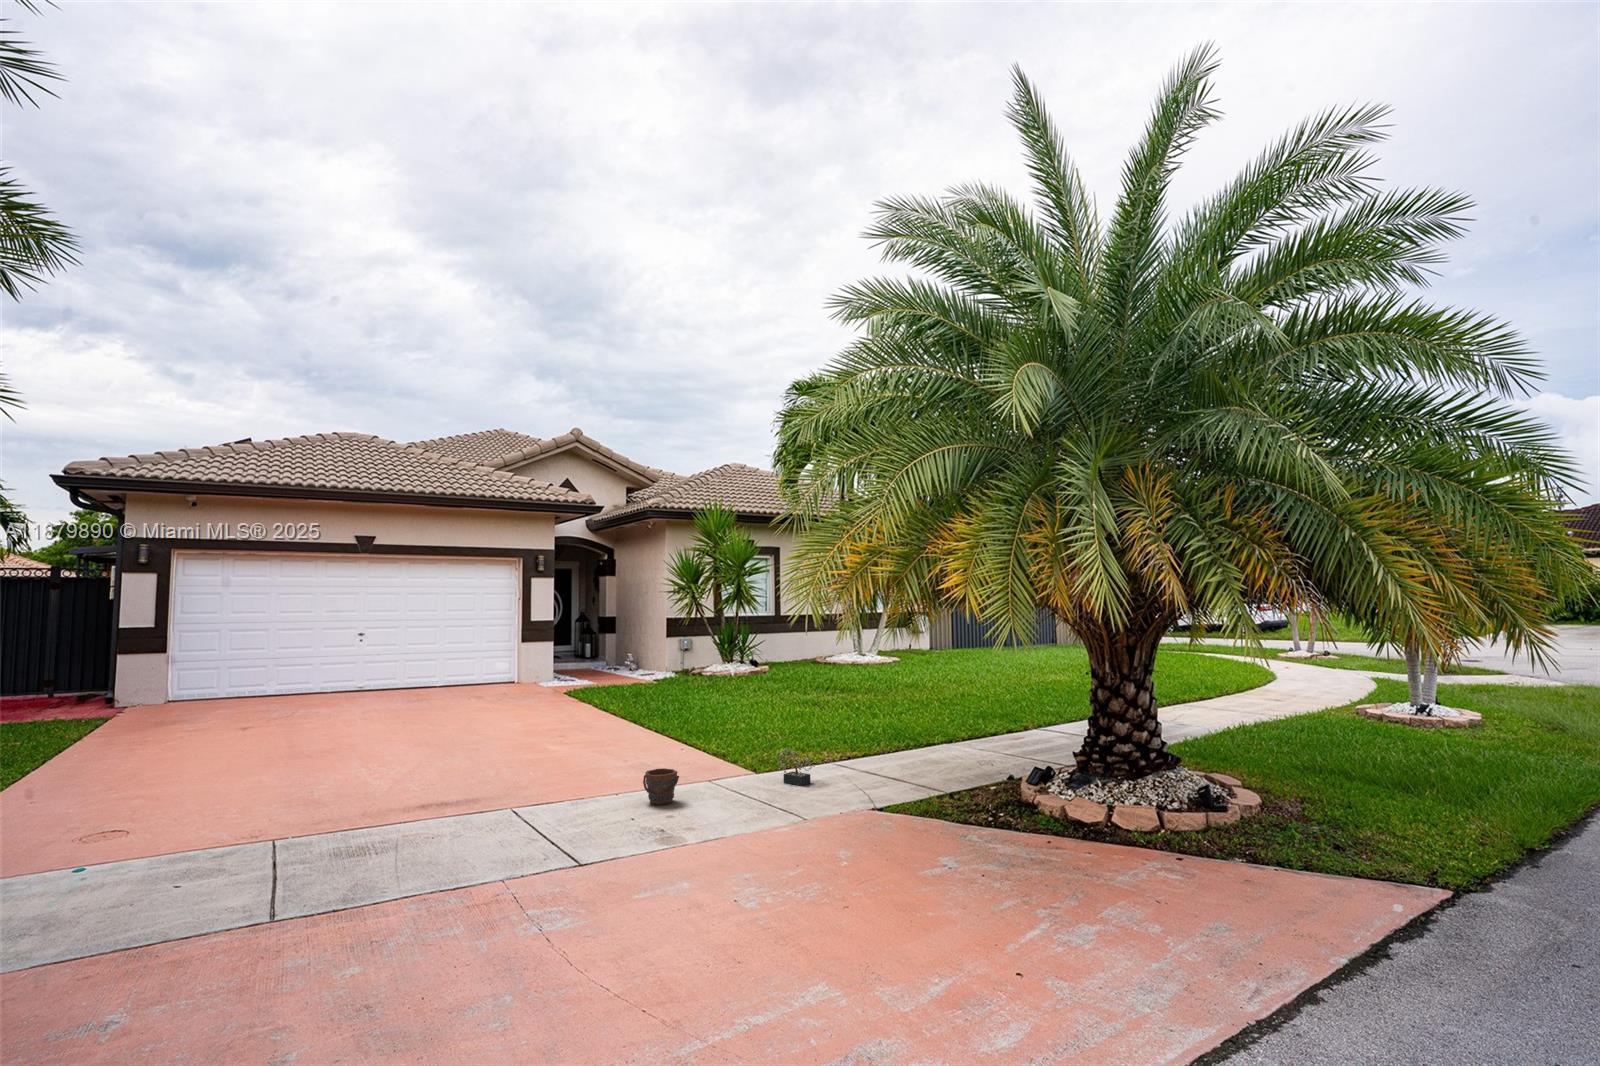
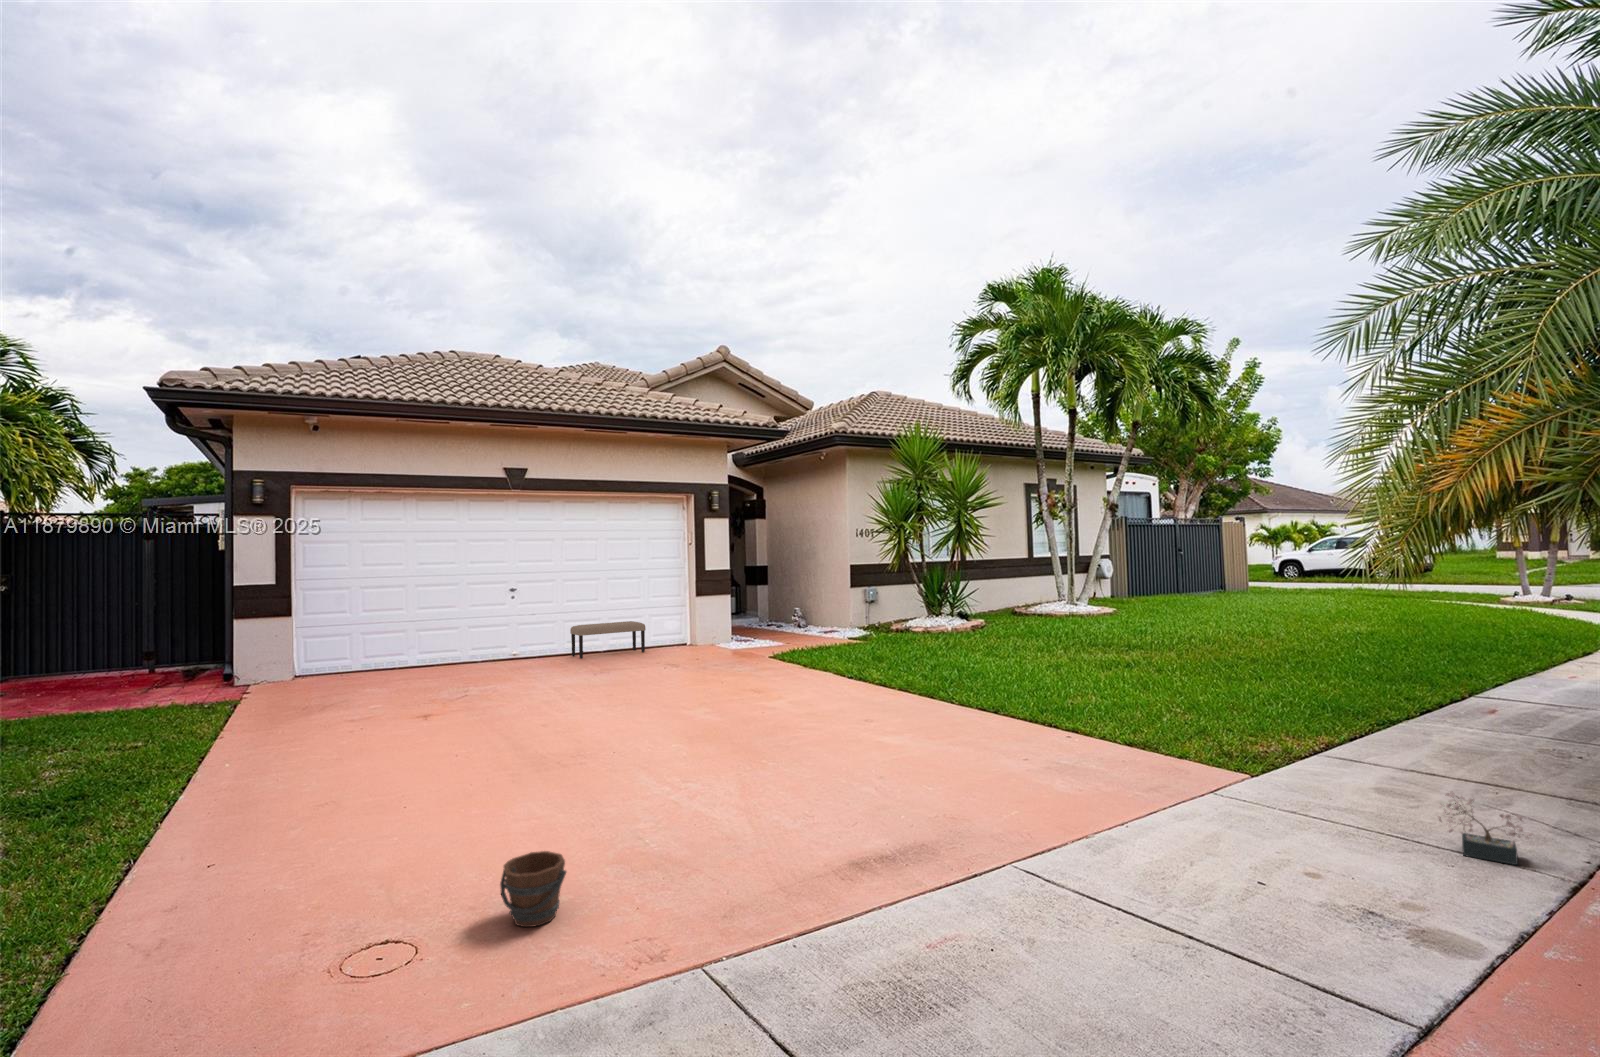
bench: none [405,662,469,691] -> present [570,621,646,659]
bucket: present [643,768,679,805] -> present [500,851,566,927]

